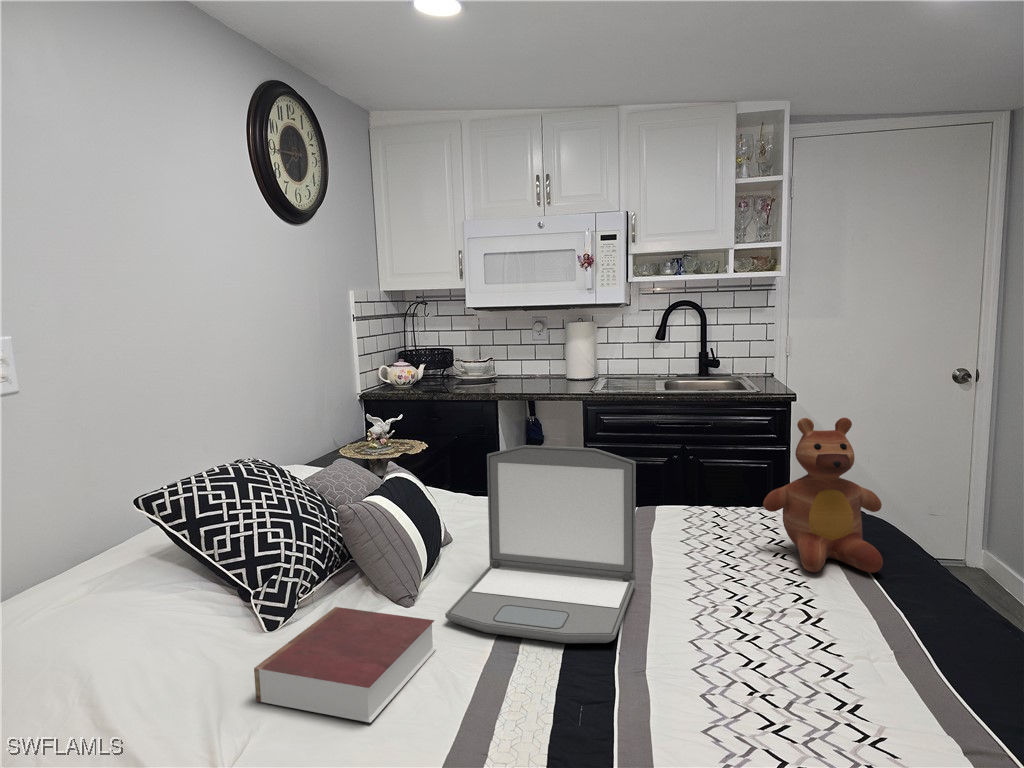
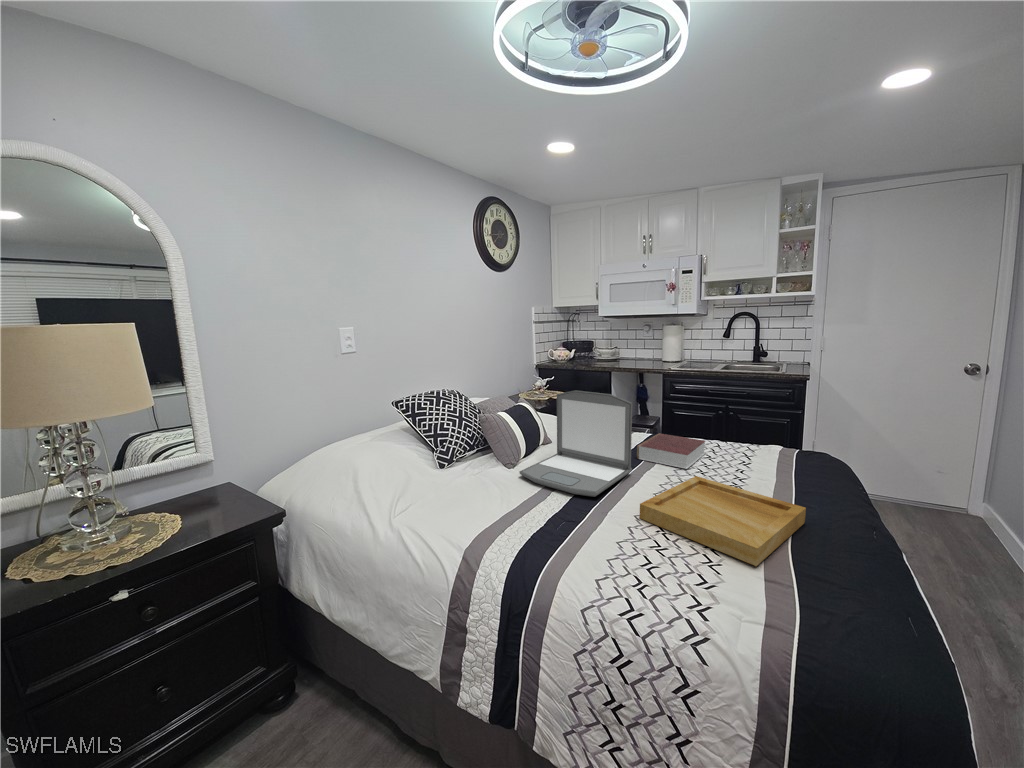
teddy bear: present [763,418,883,573] -> none [729,386,814,487]
tray: none [706,577,934,725] -> present [640,476,806,566]
book: present [254,607,436,723] -> present [637,433,705,469]

